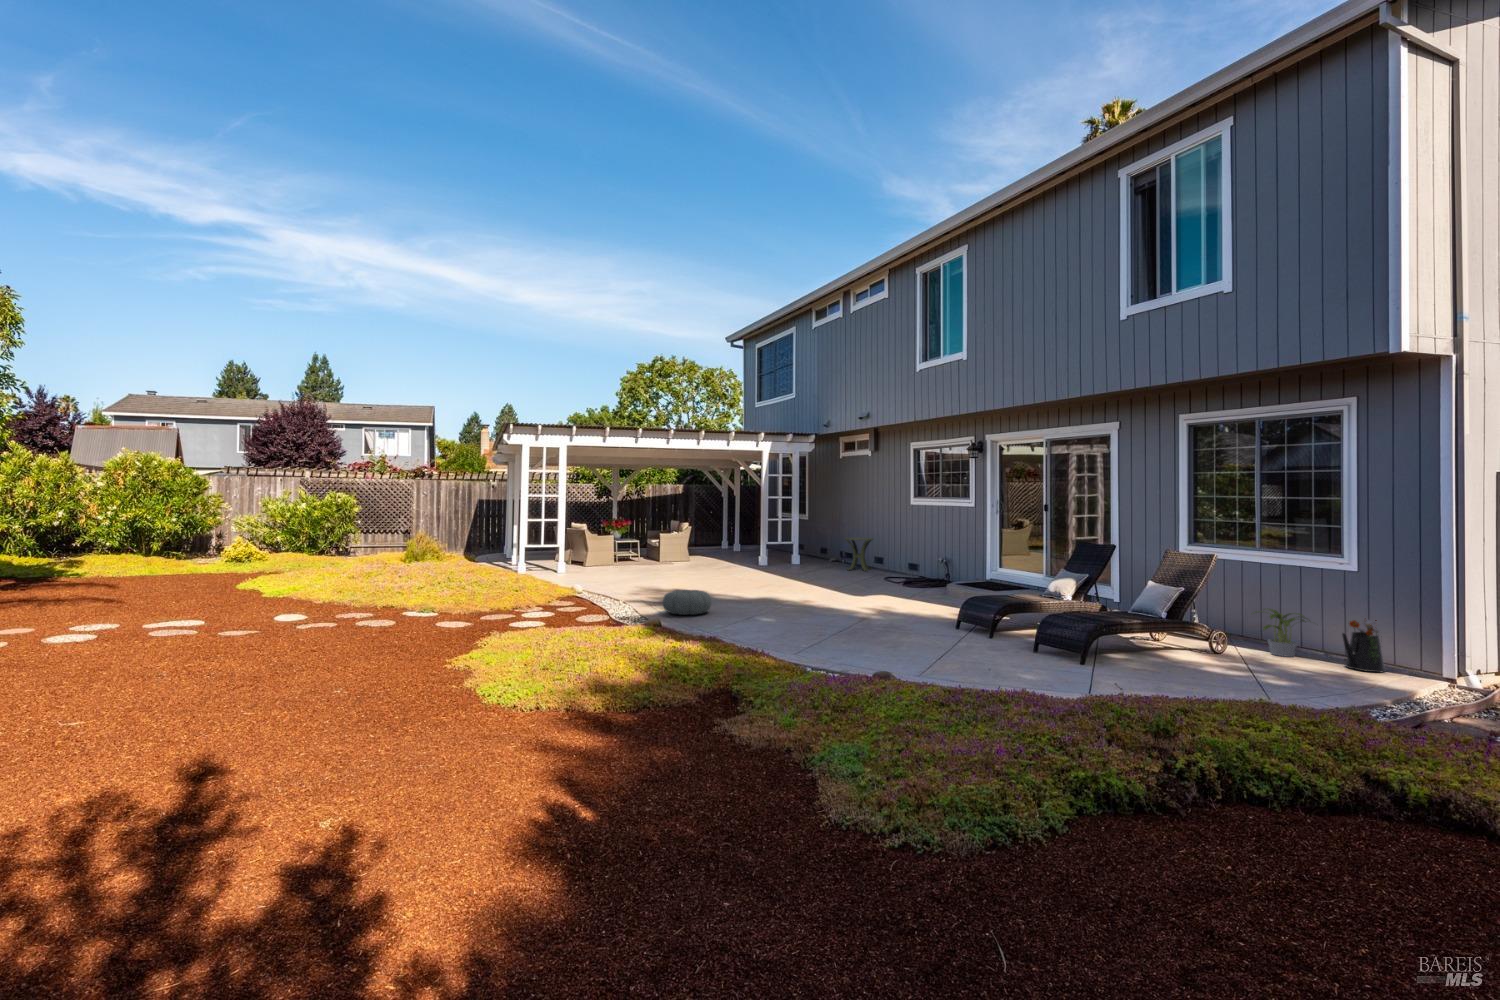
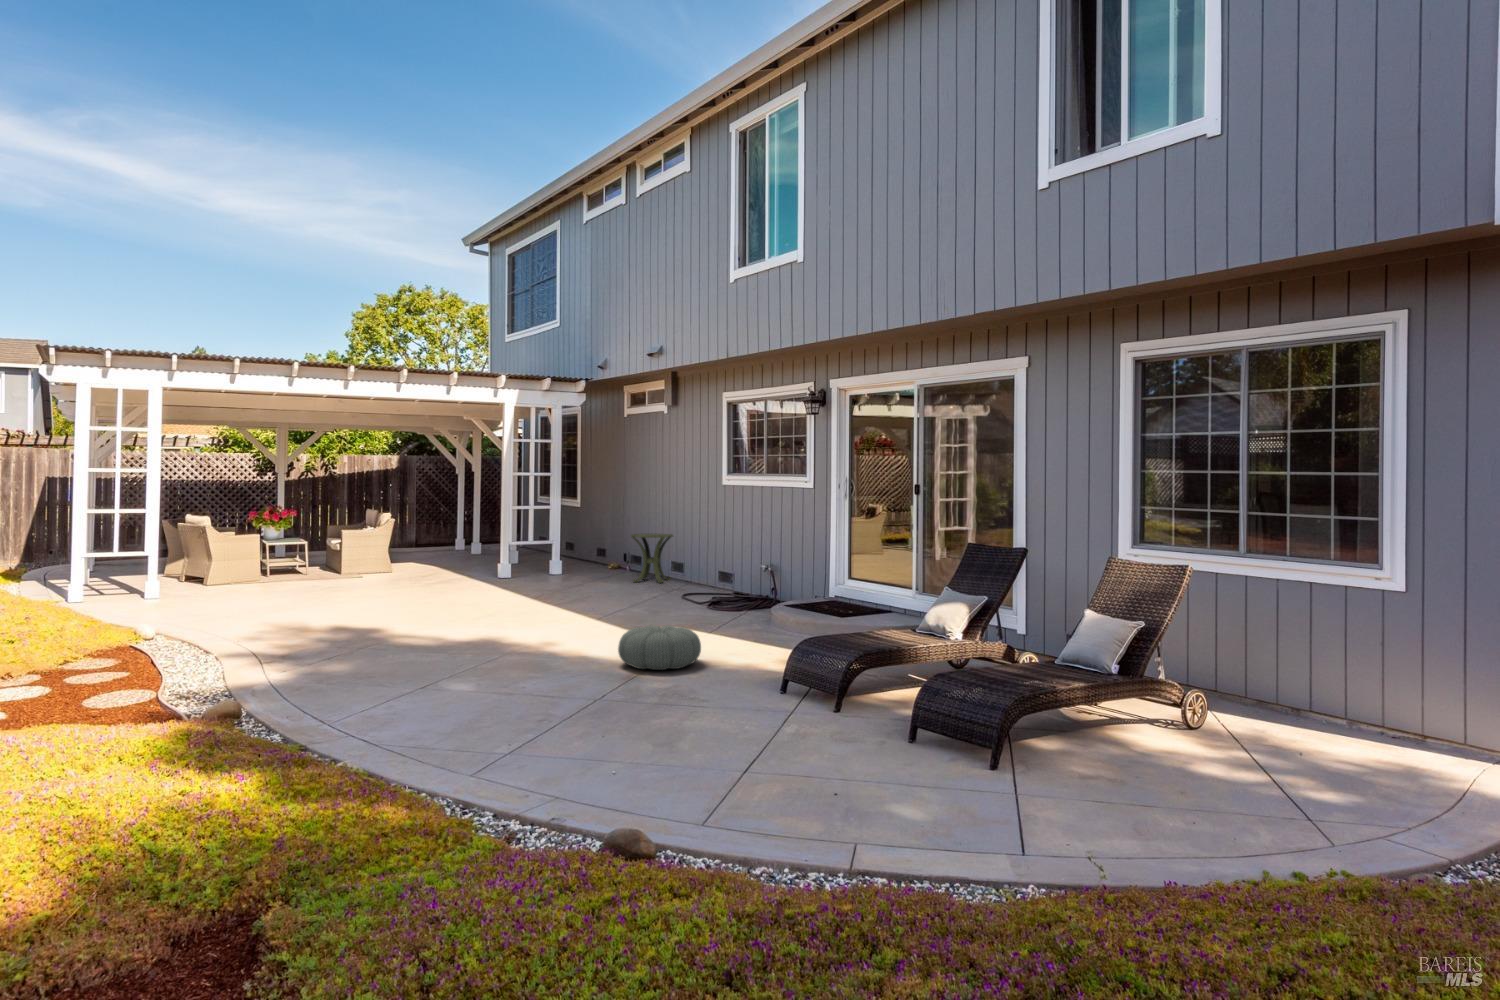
pouf: present [663,590,711,615] -> present [618,625,701,670]
potted plant: present [1263,609,1310,657] -> none [1241,651,1344,732]
watering can: present [1342,618,1386,672] -> none [1392,662,1458,761]

